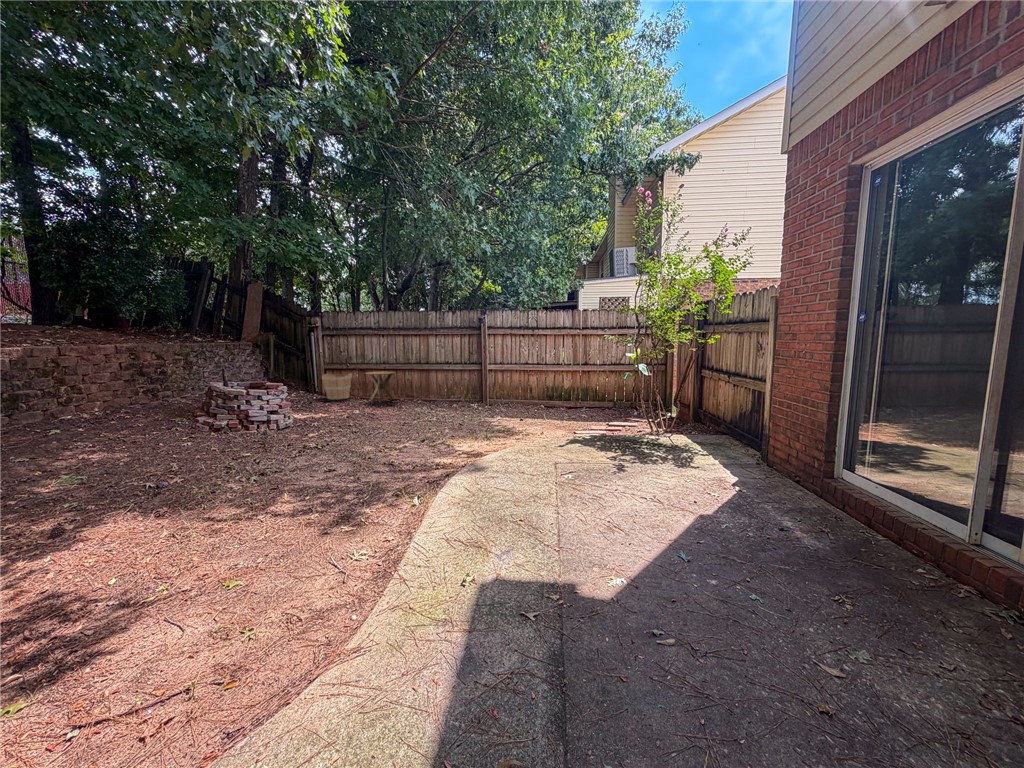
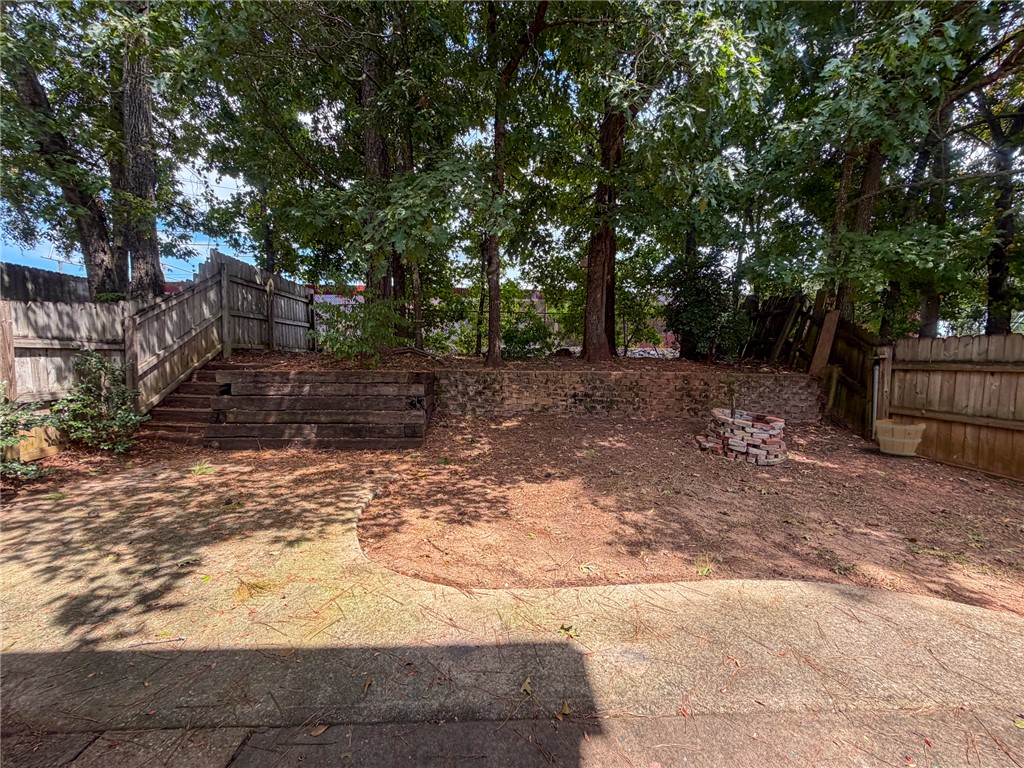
side table: present [366,372,395,403] -> none [938,425,1005,475]

